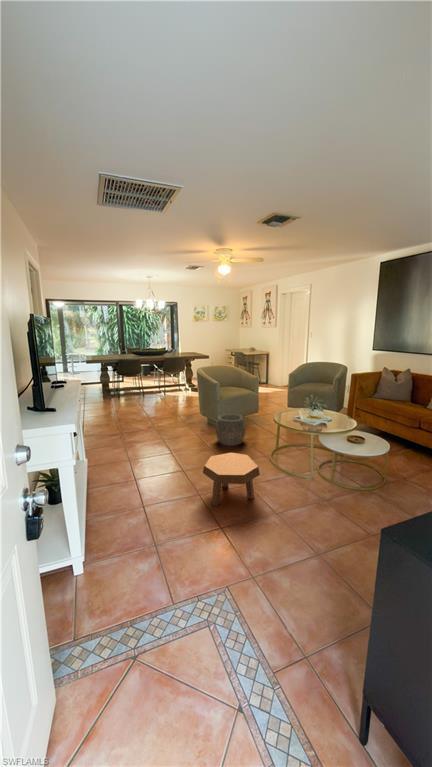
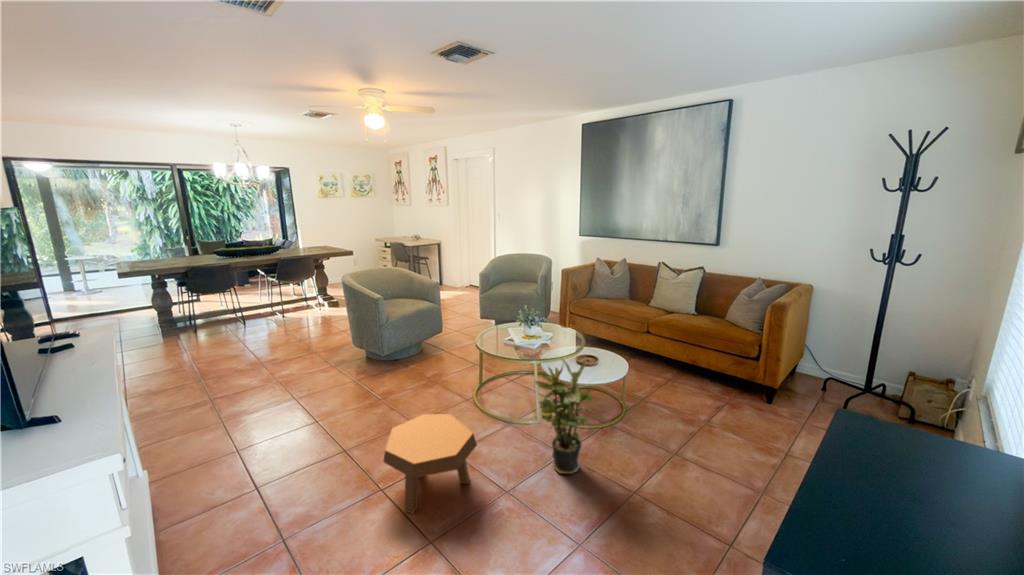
woven basket: present [216,414,246,446] -> none [384,343,431,394]
potted plant: none [302,426,345,508] -> present [536,359,593,474]

